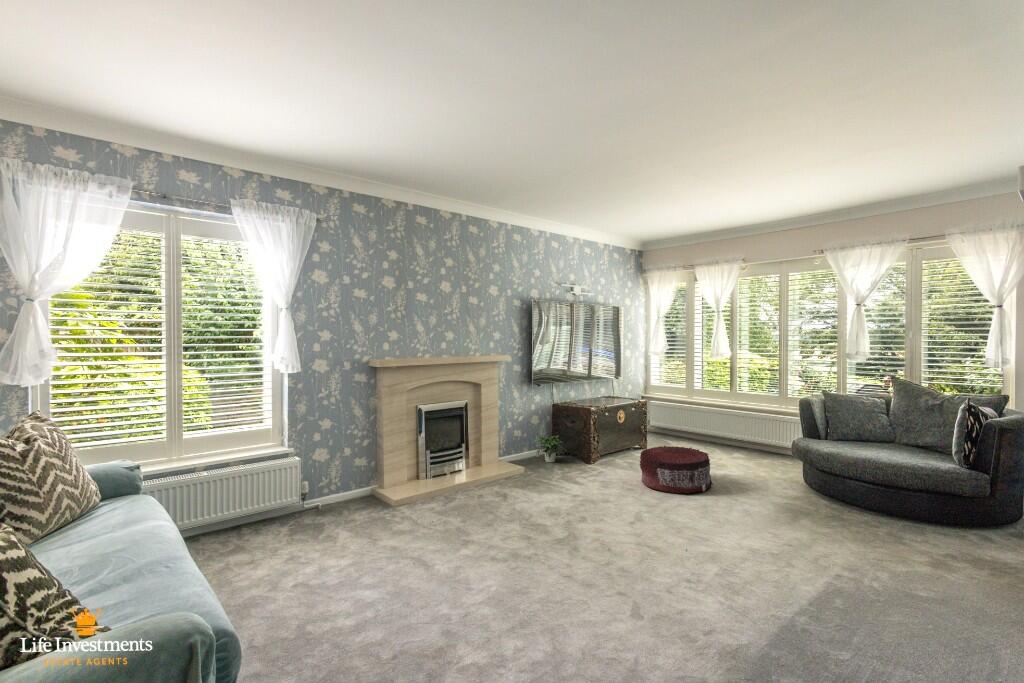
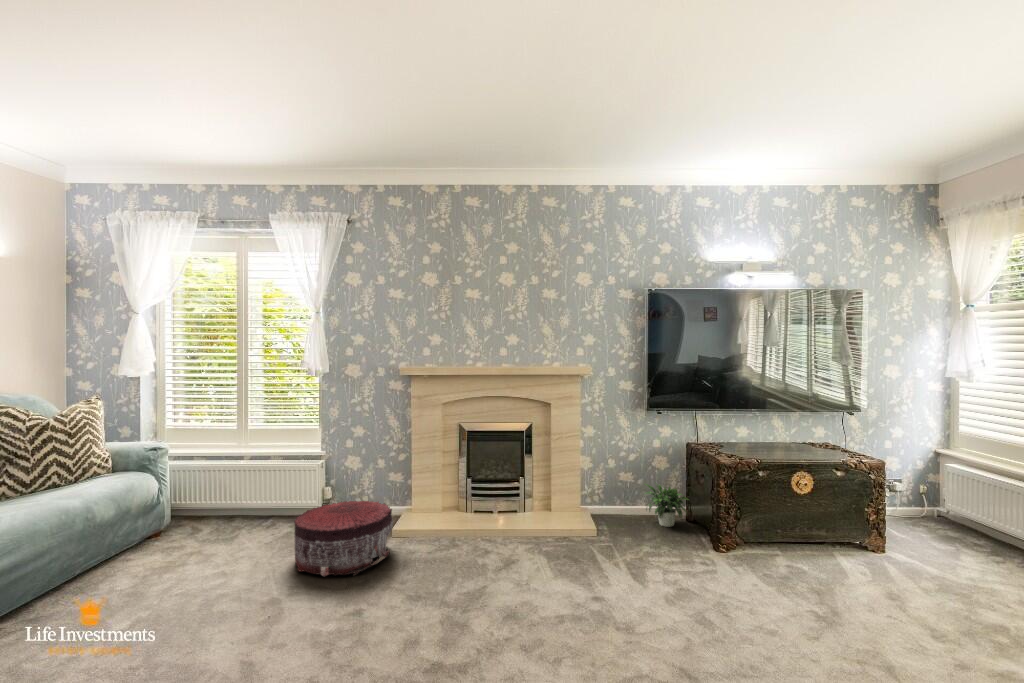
pouf: present [640,446,713,493] -> present [294,501,393,576]

